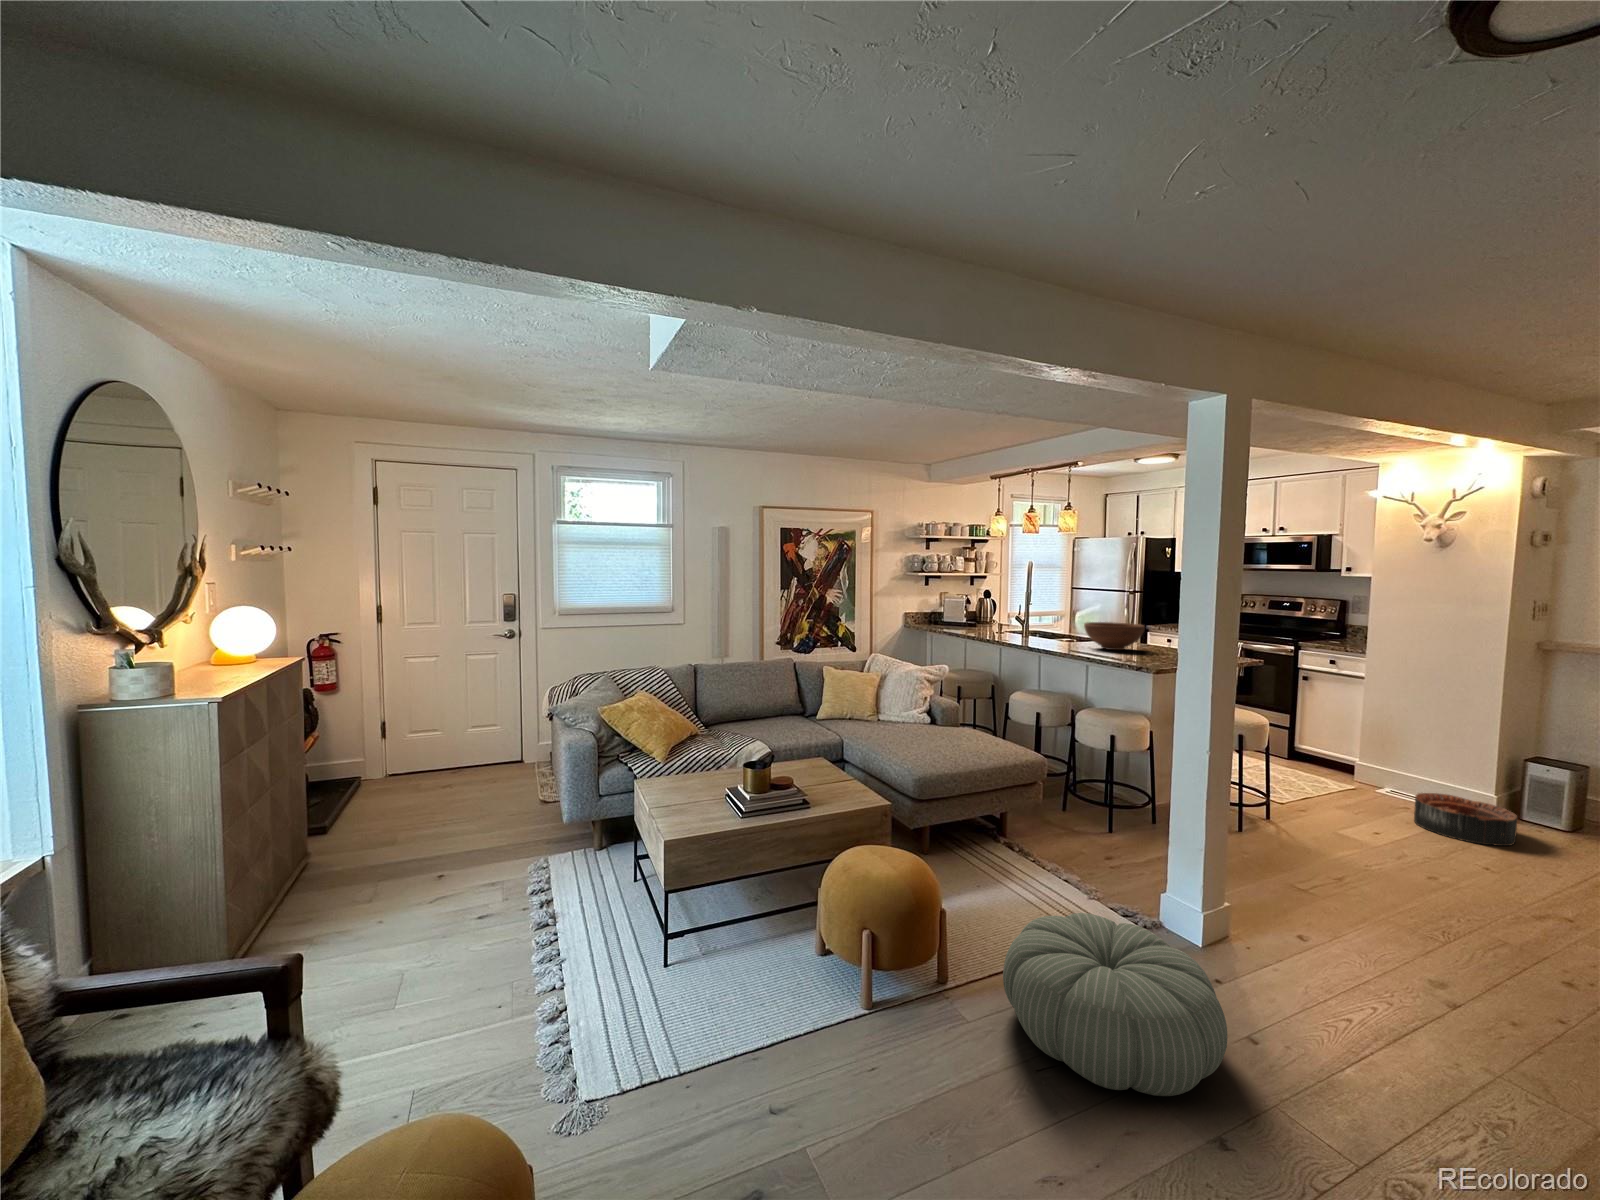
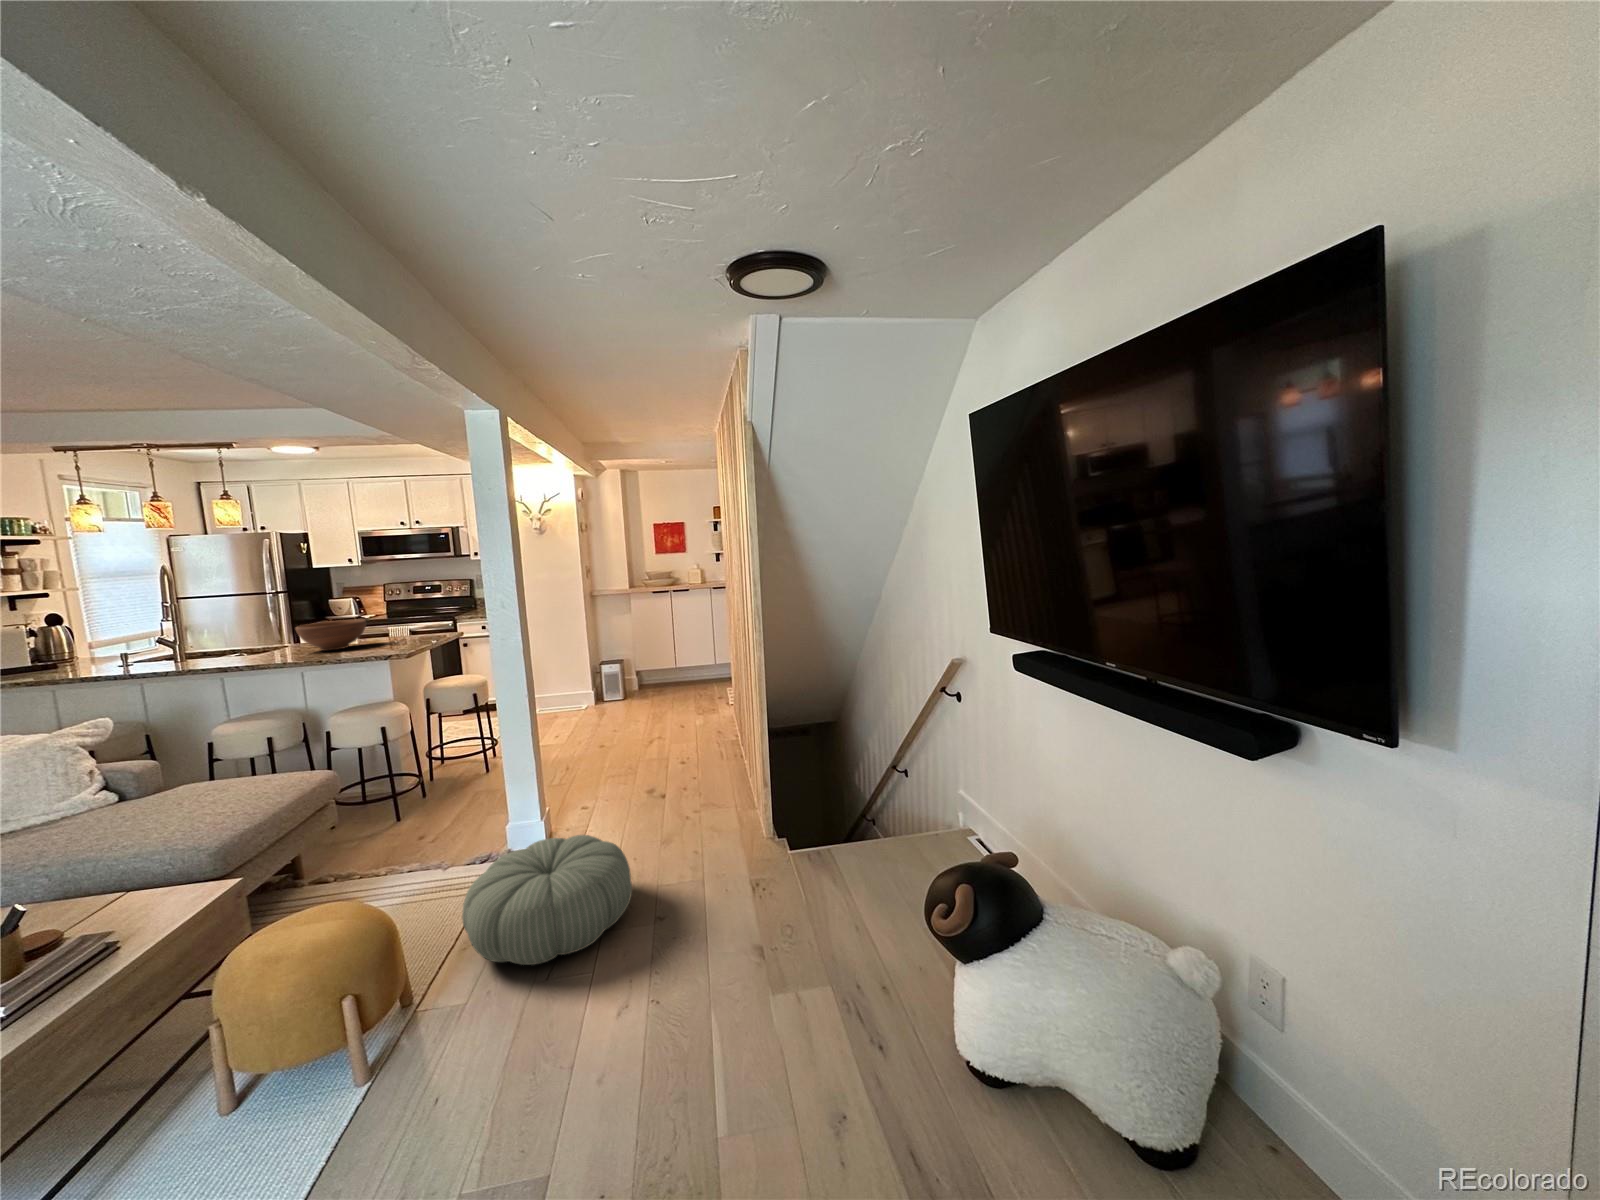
basket: present [1414,793,1517,846] -> none [559,694,608,722]

